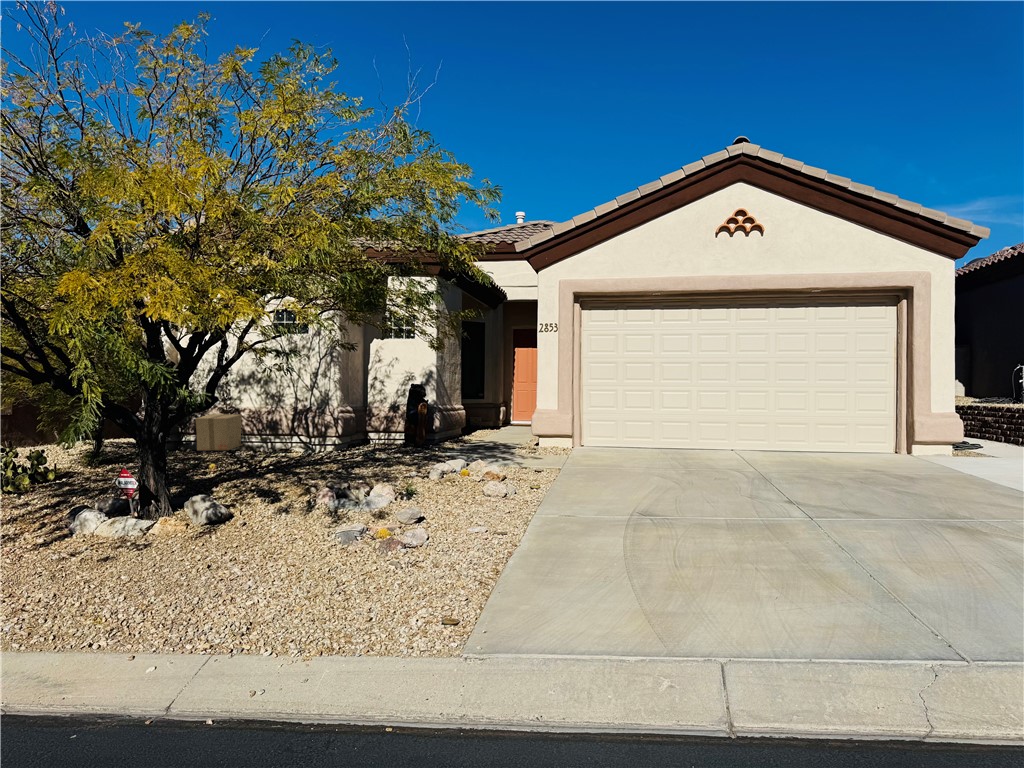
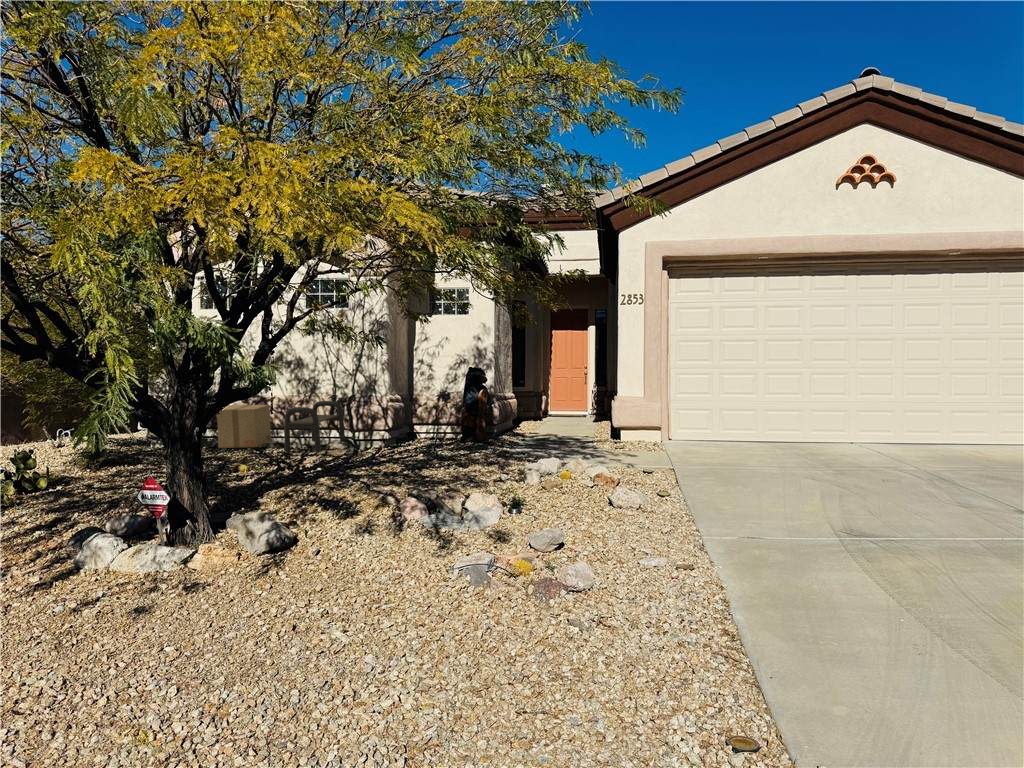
bench: none [250,412,304,454] -> present [284,401,345,452]

